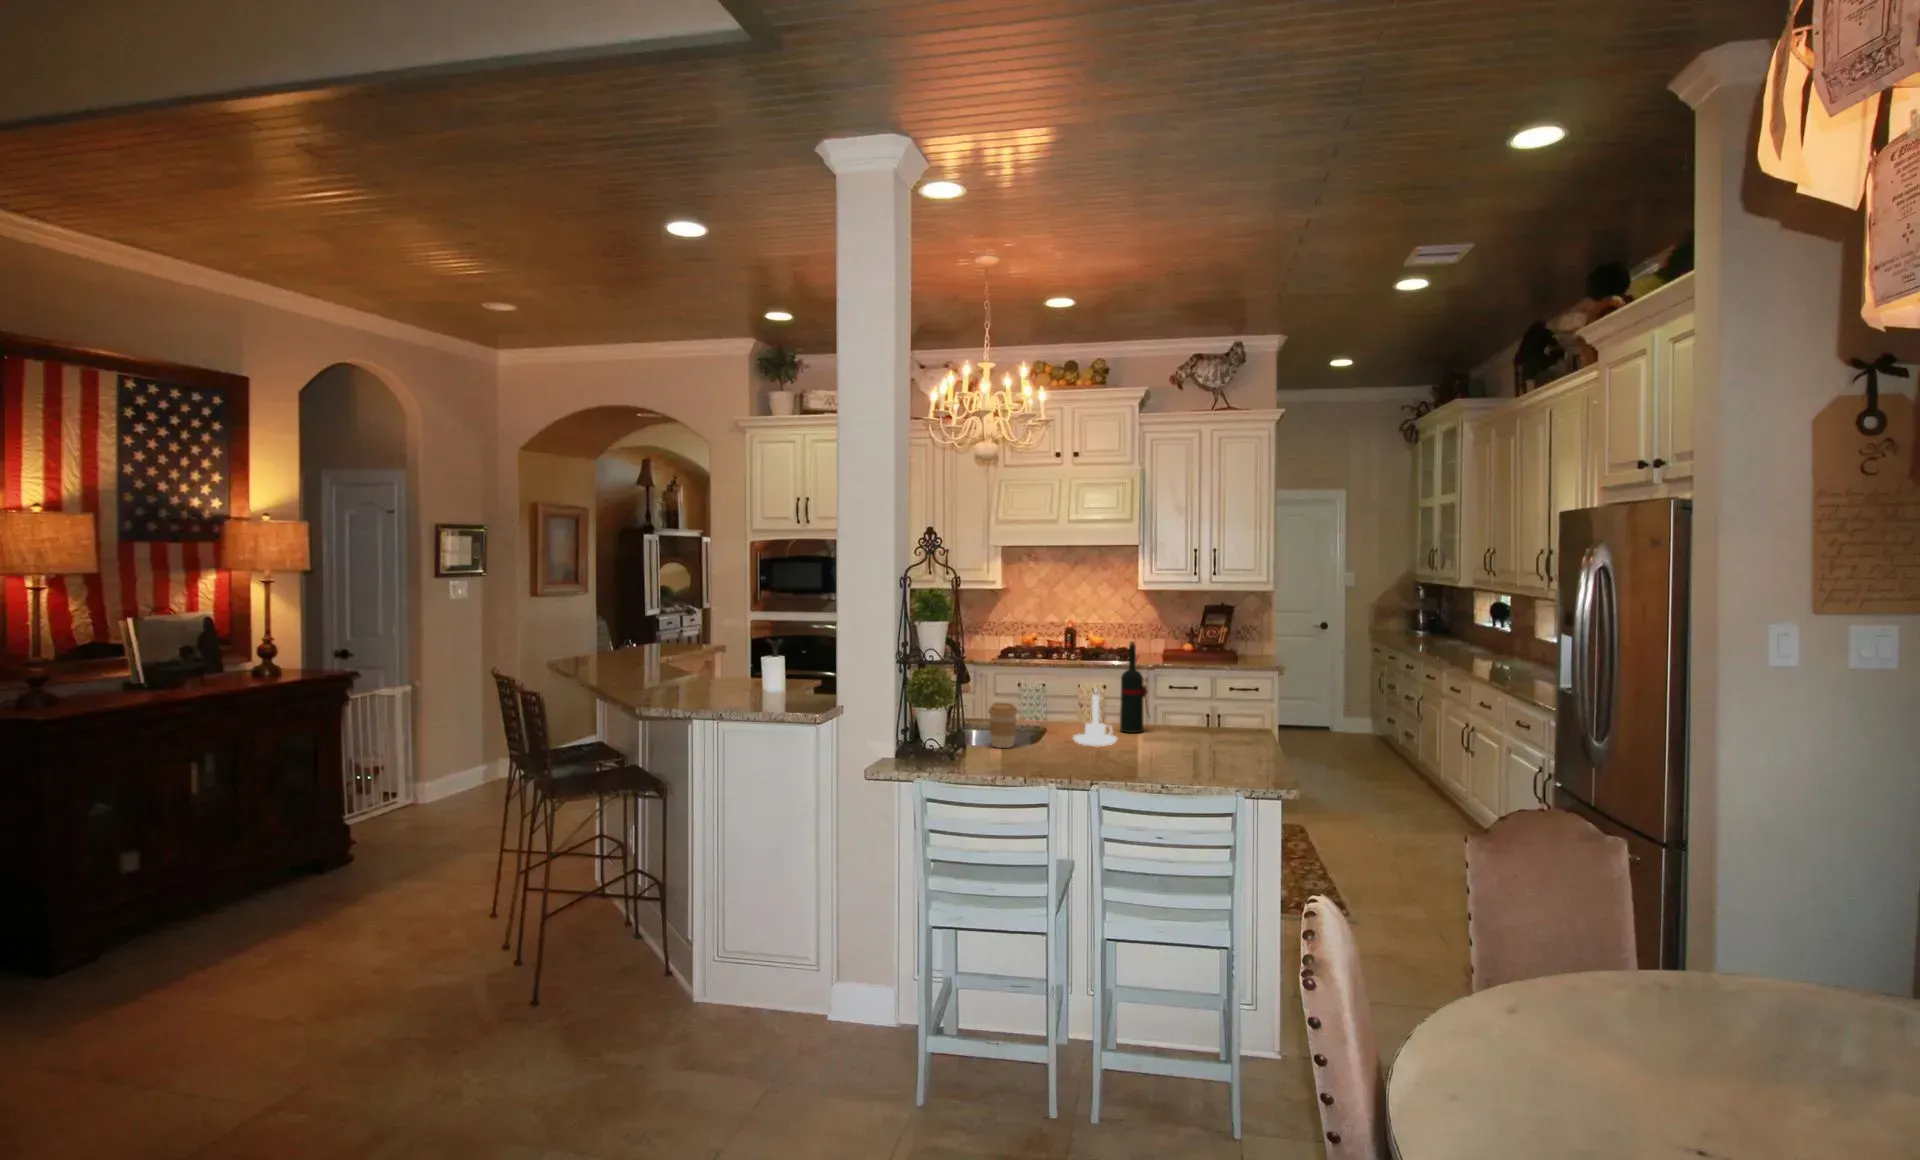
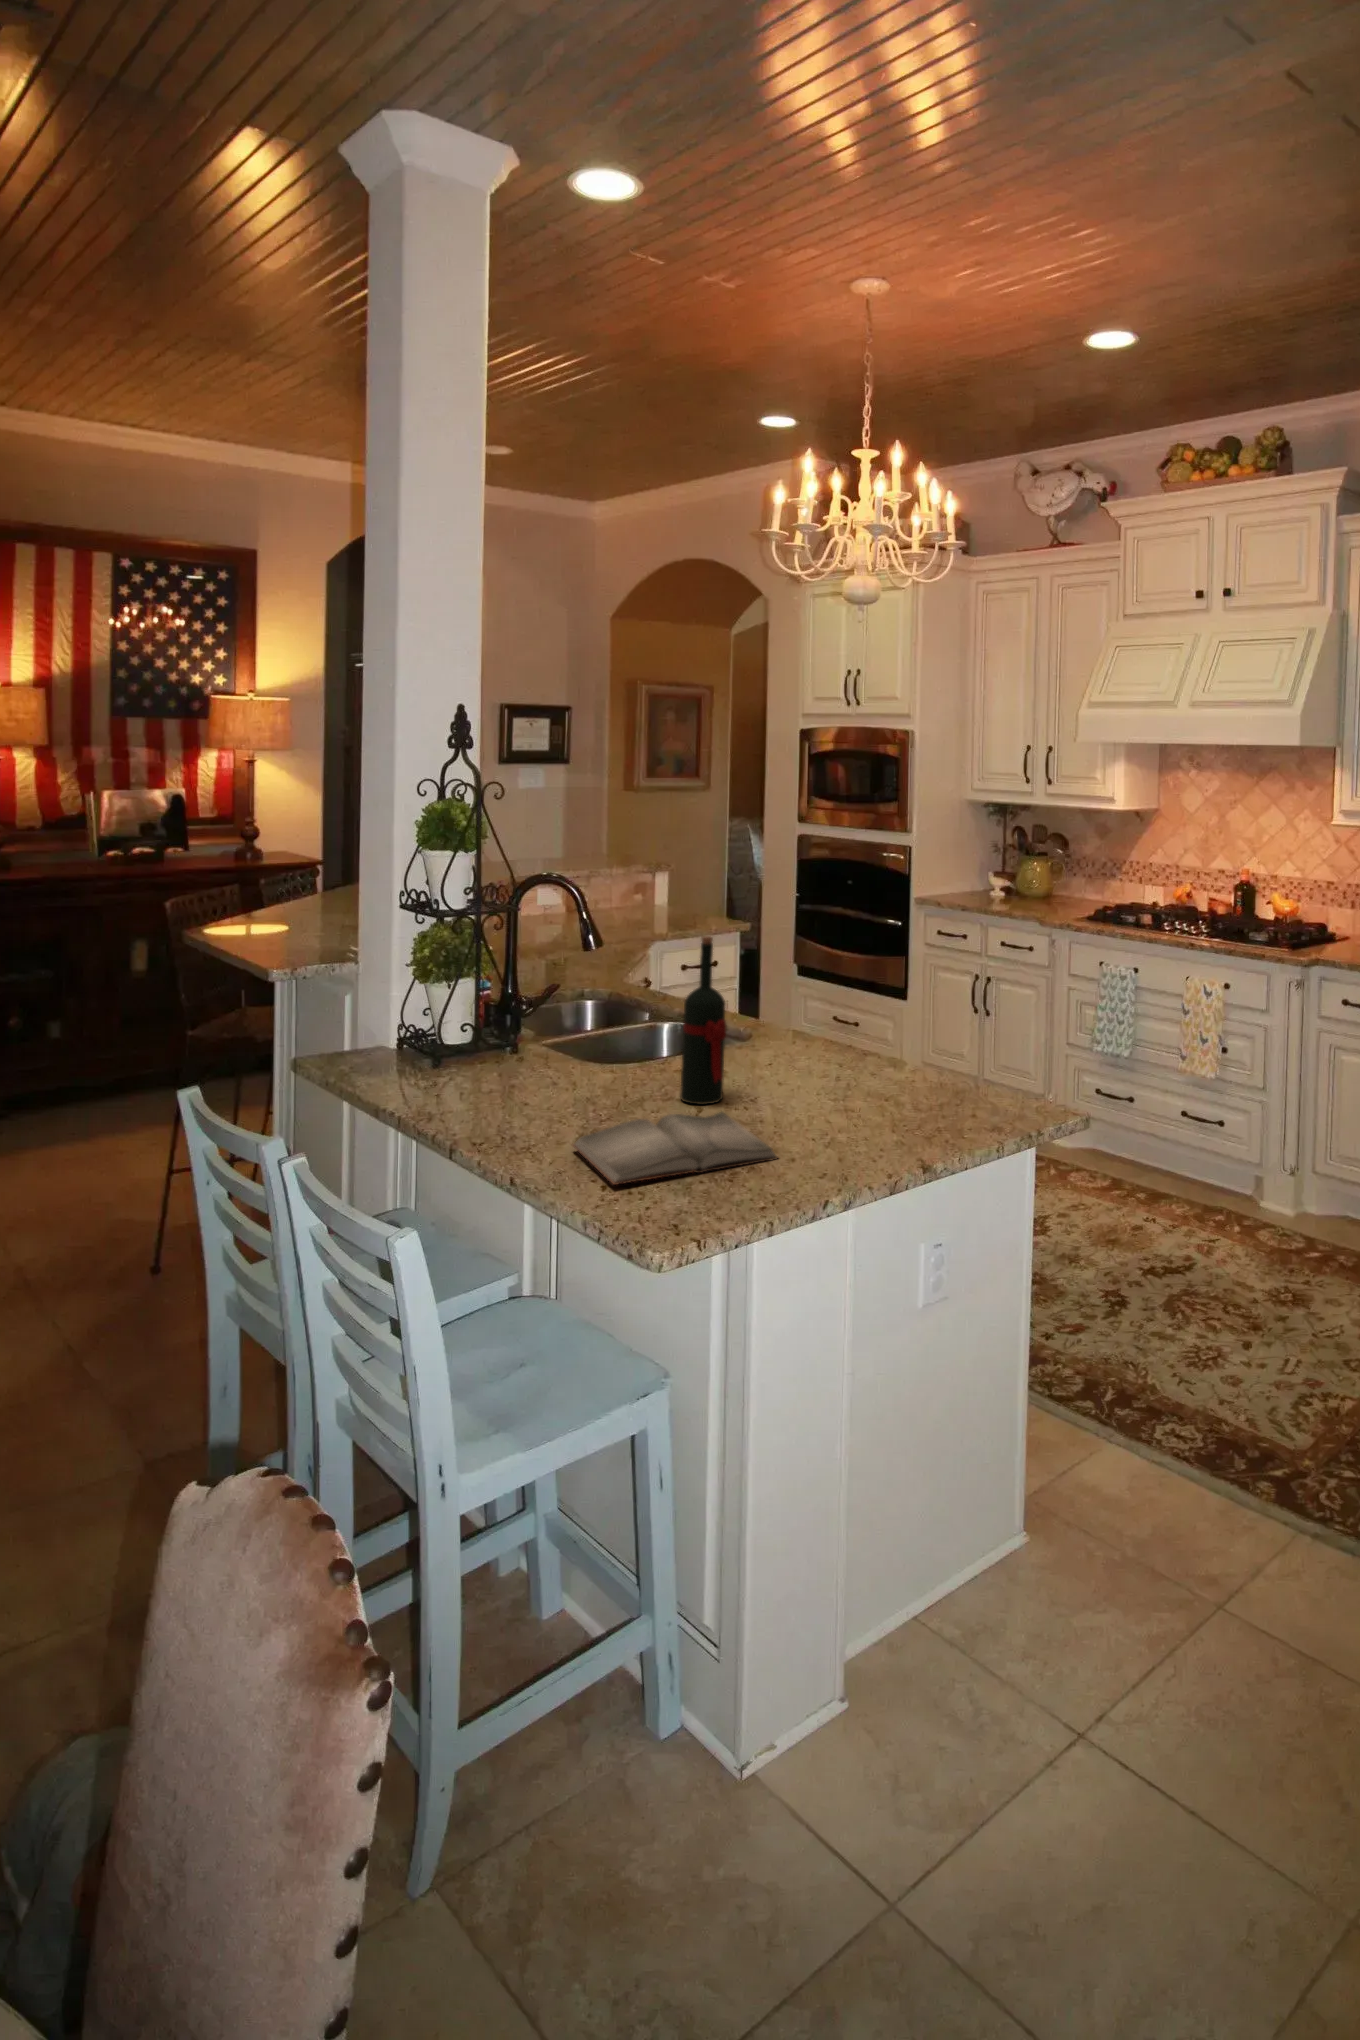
candle holder: present [1074,690,1117,746] -> none [525,1012,604,1120]
coffee cup: present [988,703,1018,748] -> none [420,1015,472,1093]
hardback book: none [1151,729,1234,754] -> present [573,1112,778,1185]

